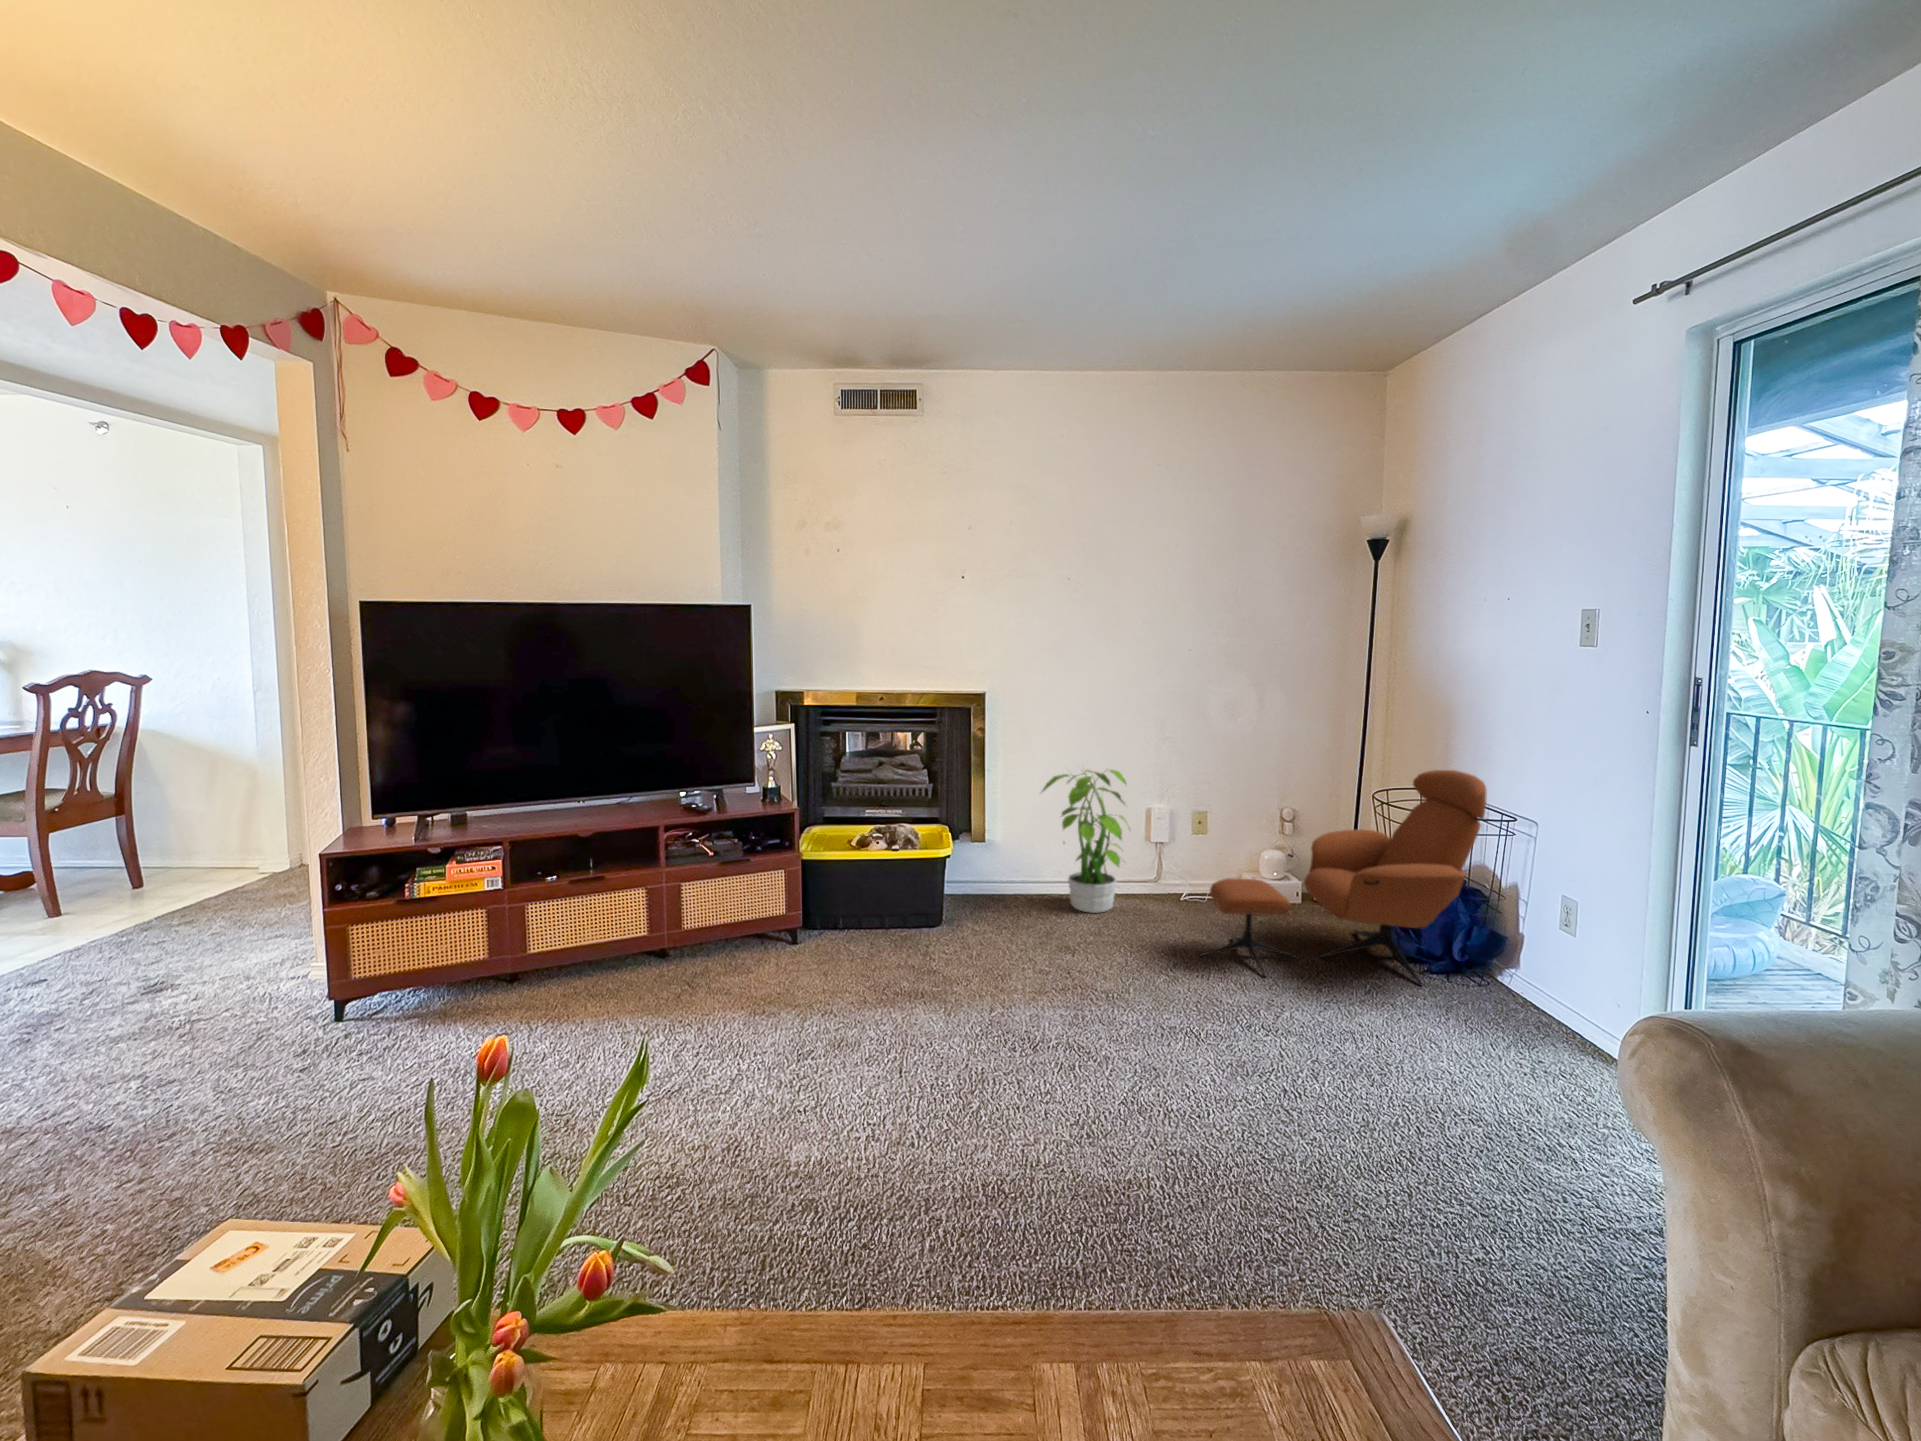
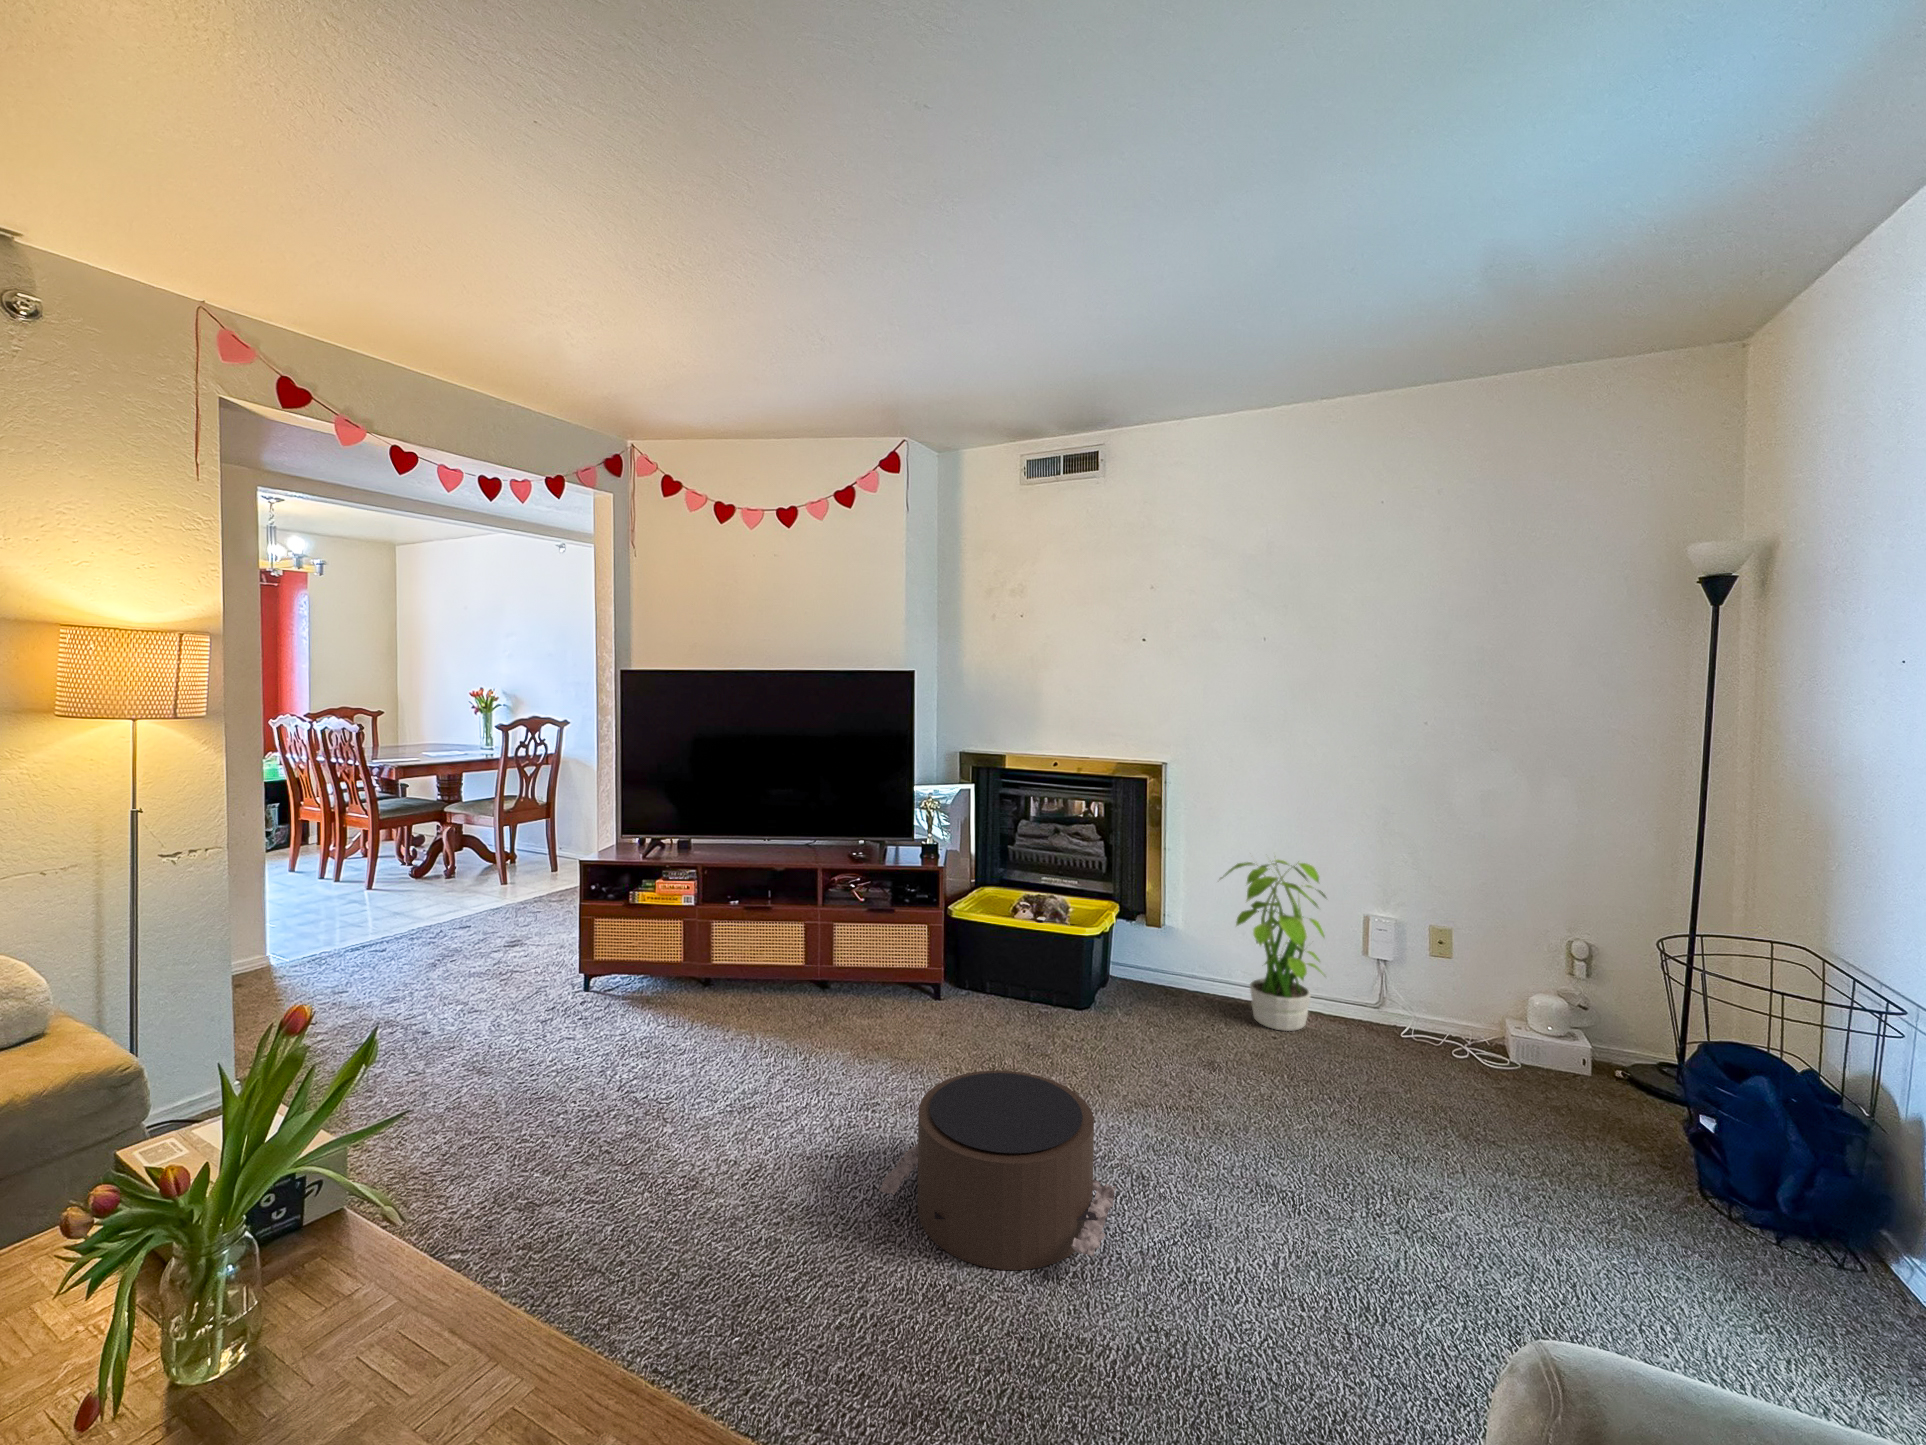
lounge chair: present [1199,770,1487,986] -> none [1374,918,1855,1234]
pouf: none [890,979,1110,1156] -> present [879,1071,1116,1270]

